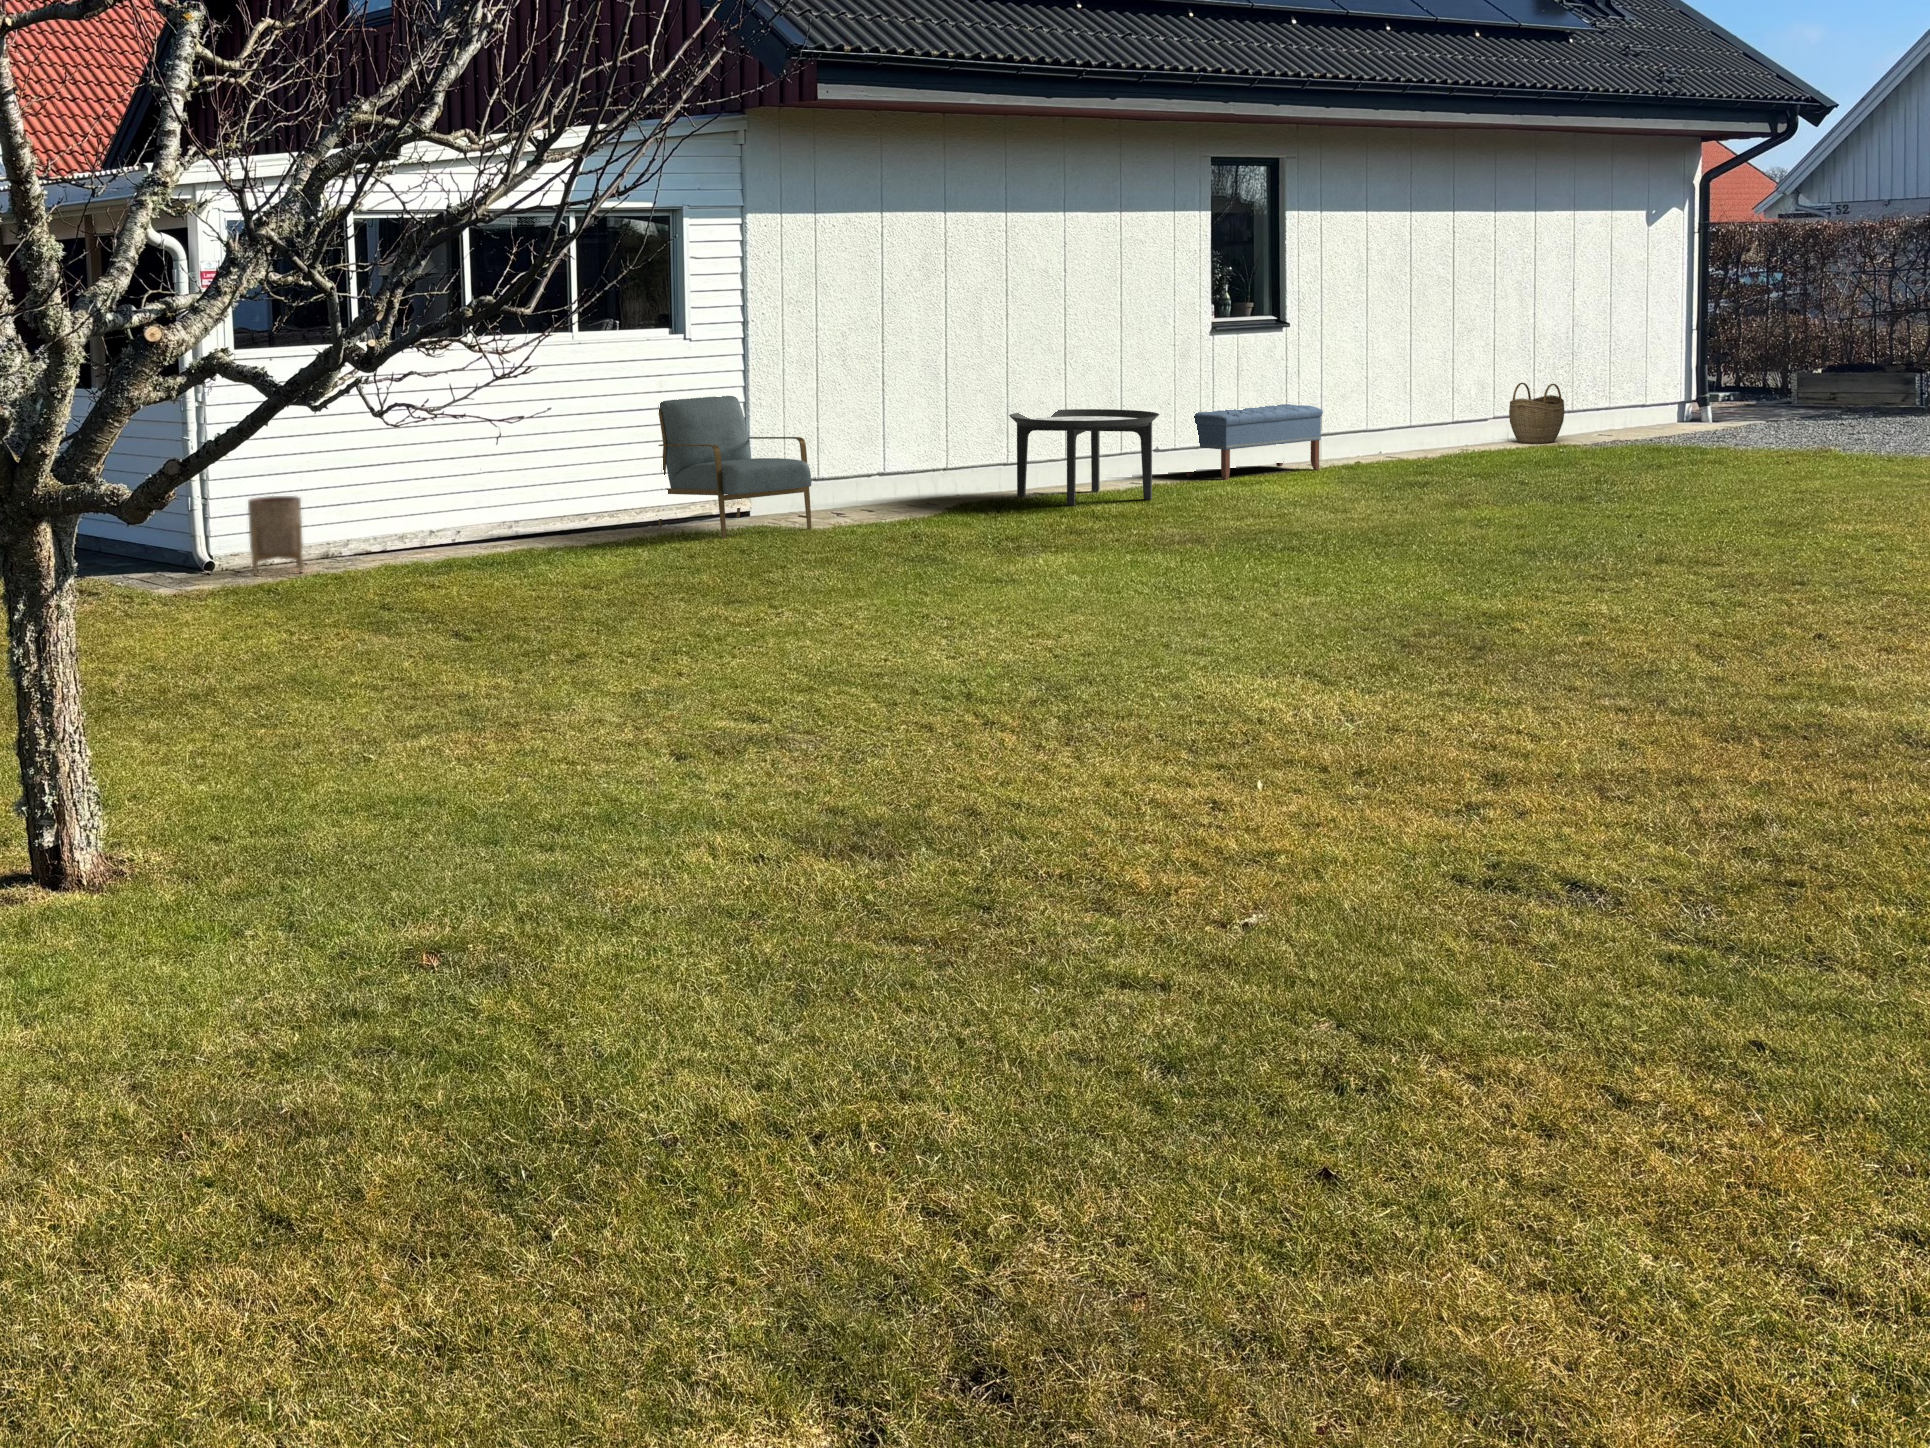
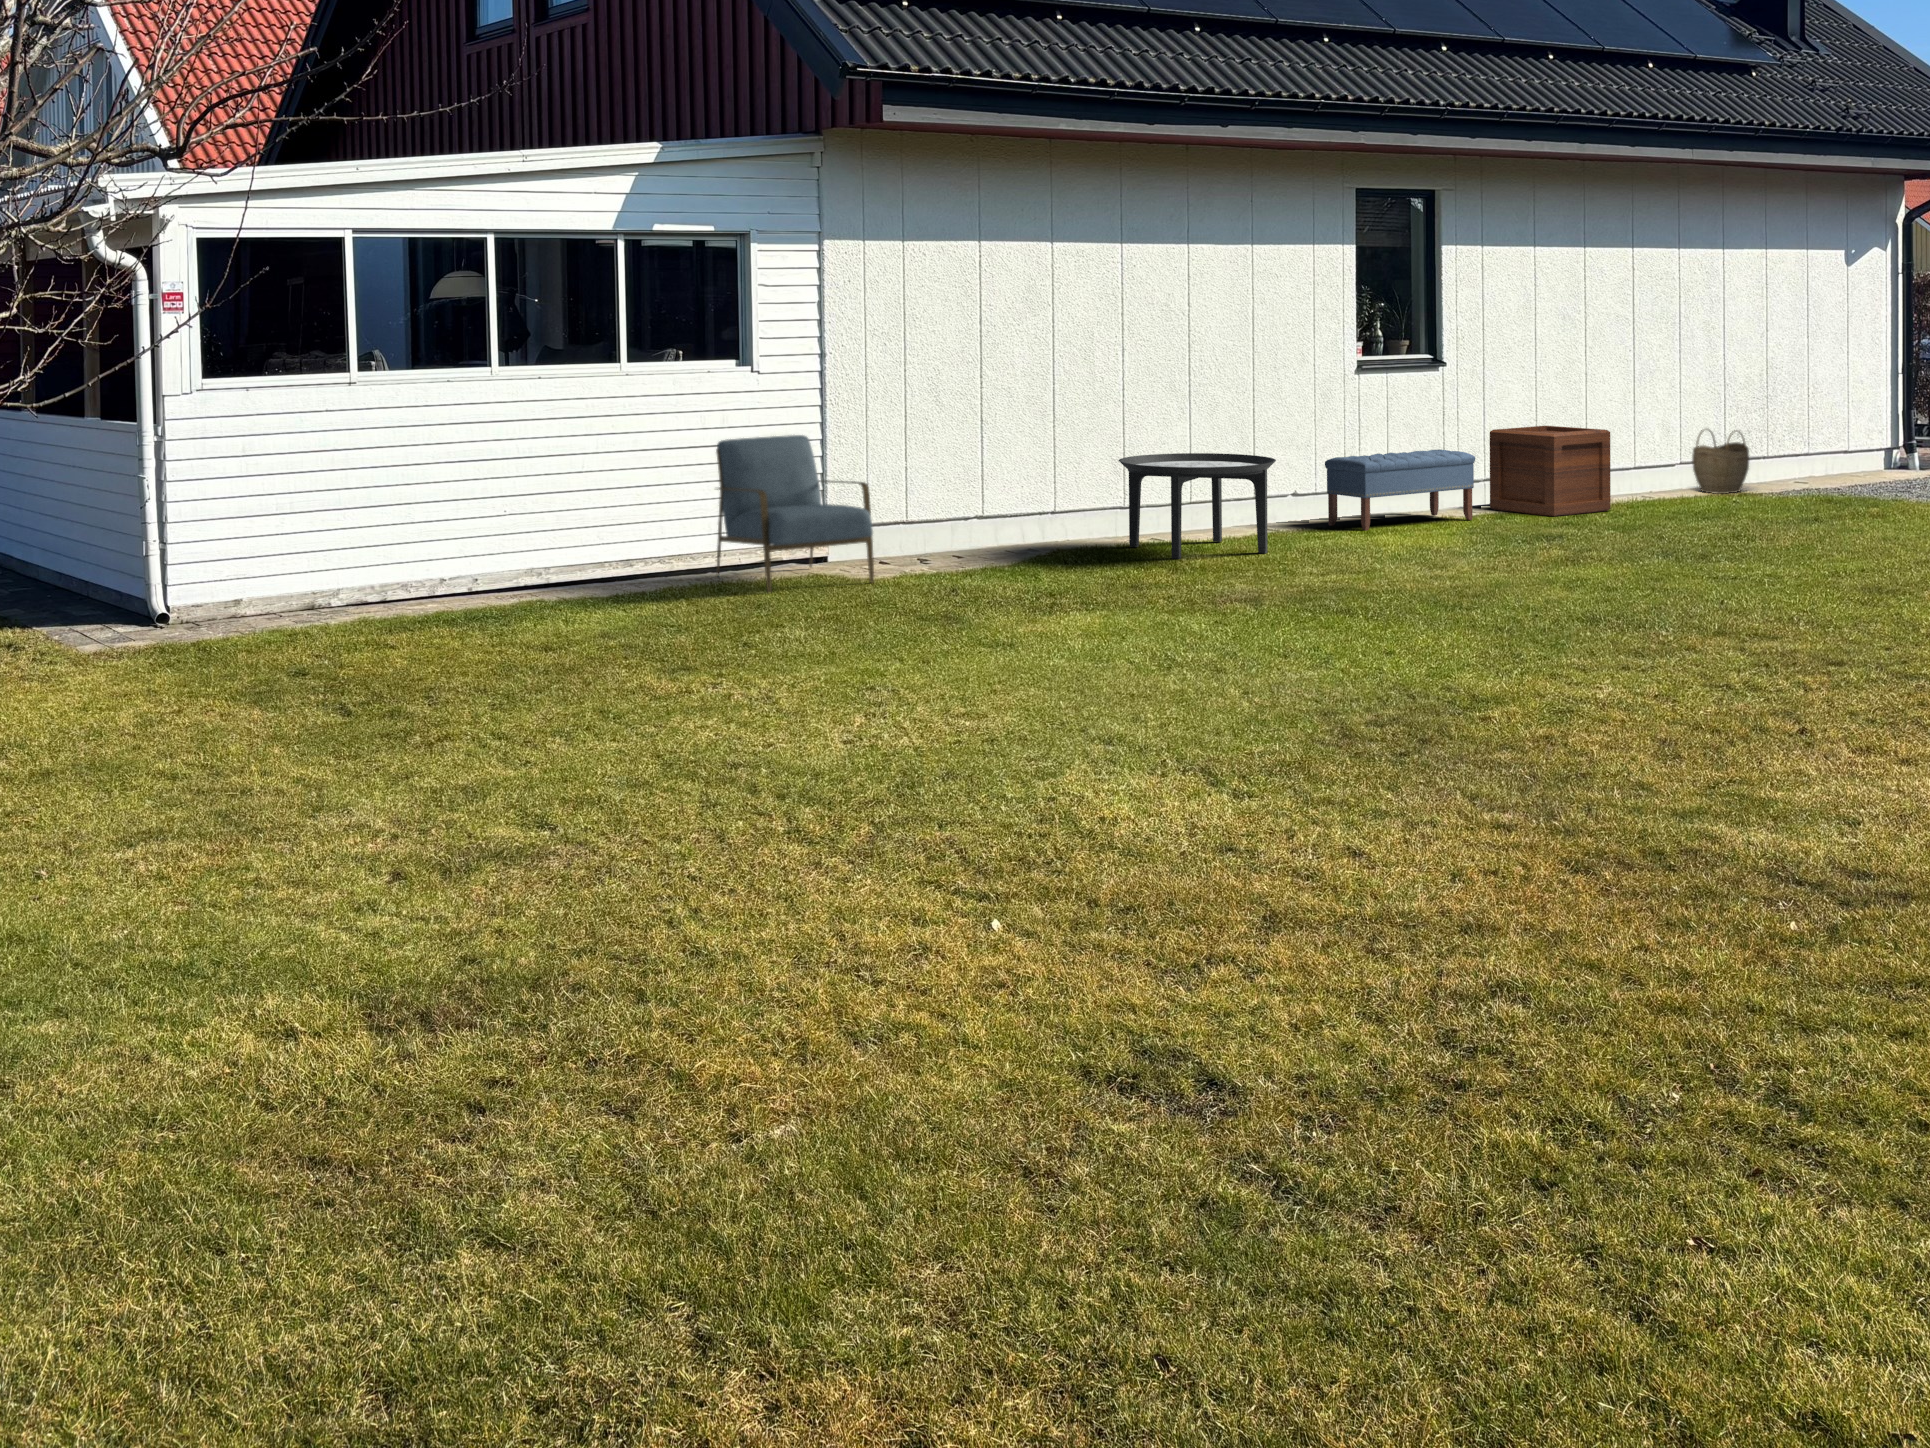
wooden crate: none [1328,381,1445,466] -> present [1490,426,1611,517]
planter: present [248,496,303,575] -> none [211,542,277,632]

